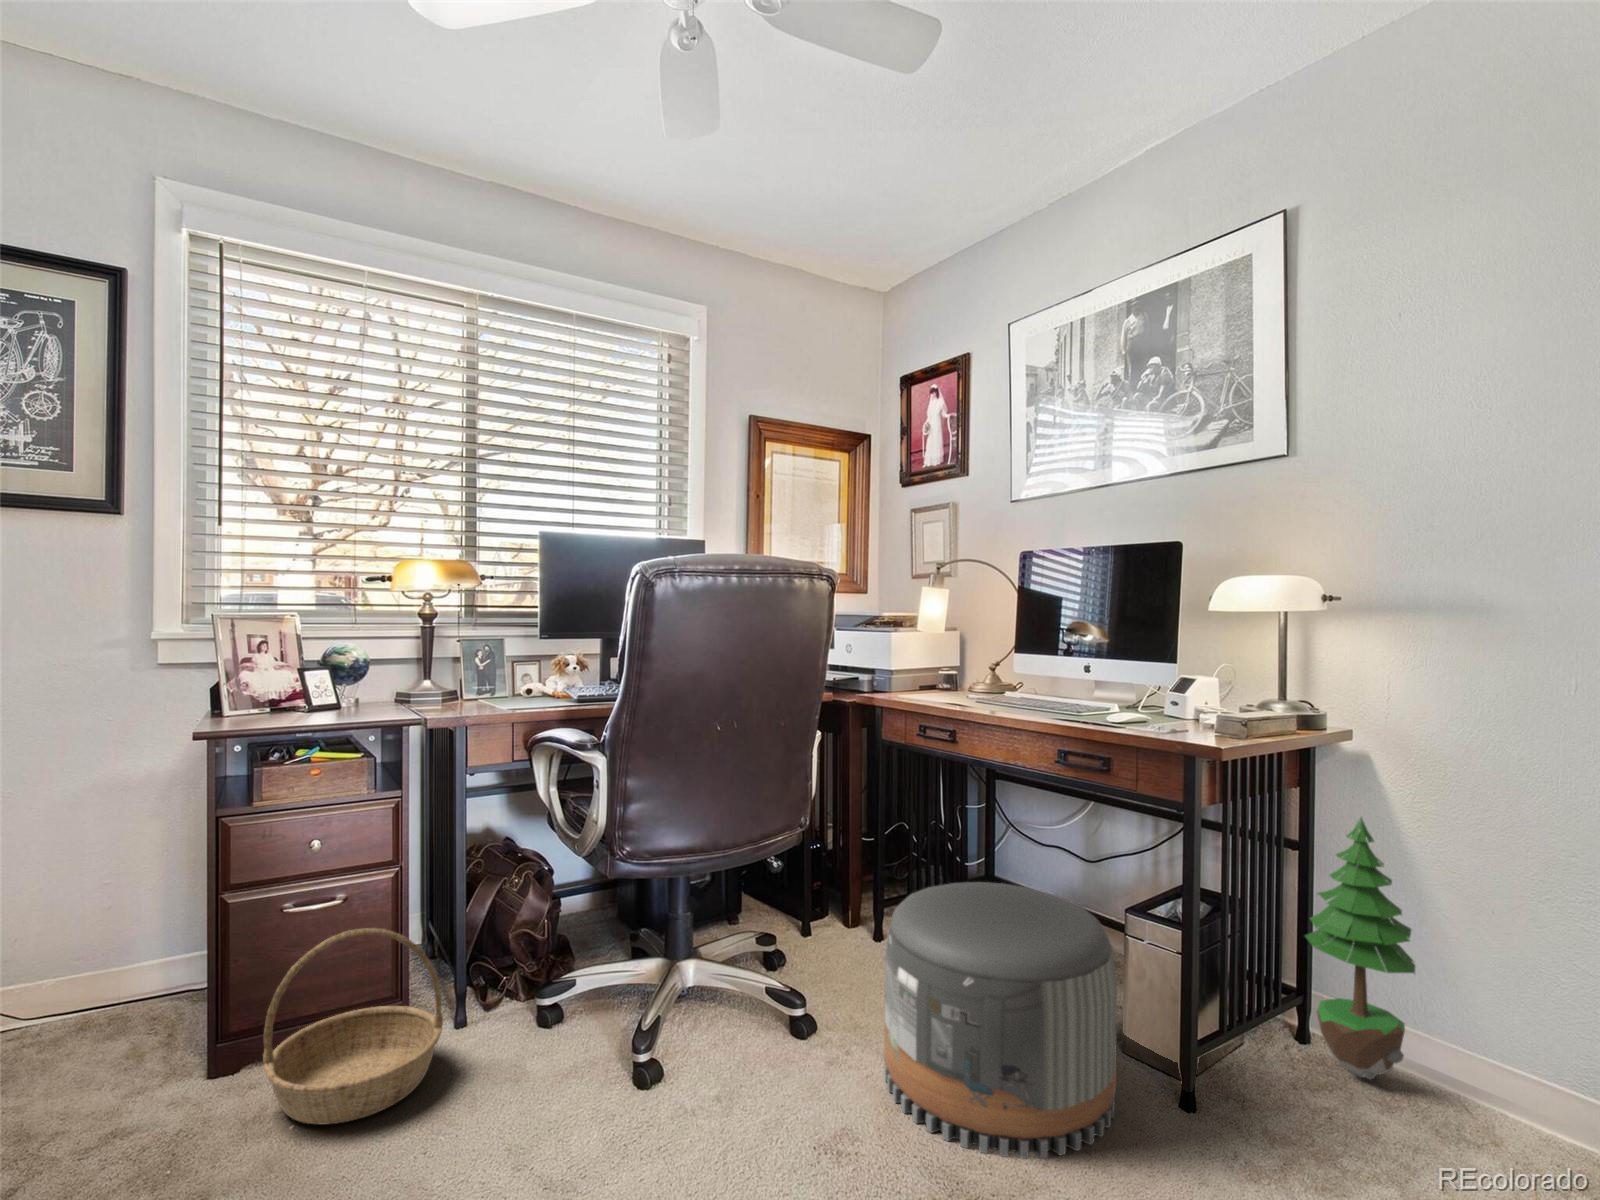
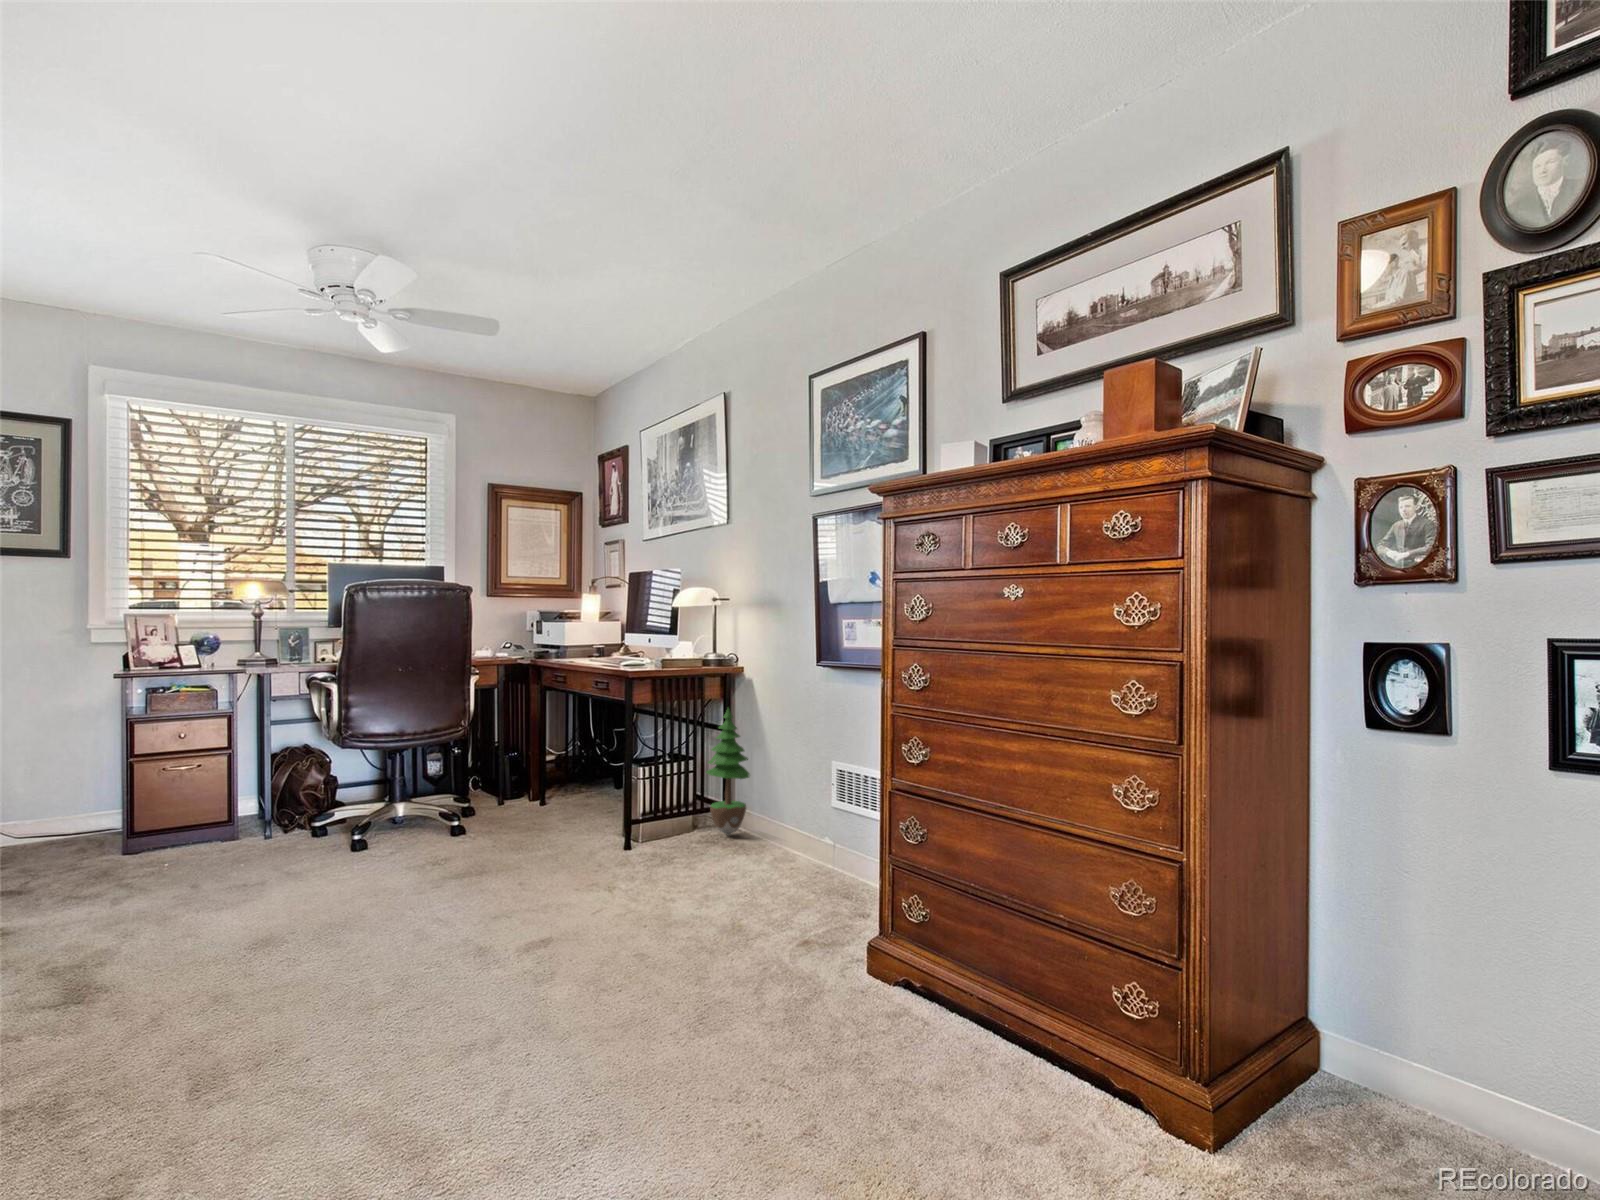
pouf: present [884,882,1117,1158] -> none [482,749,599,858]
basket: present [263,928,443,1125] -> none [154,772,253,861]

